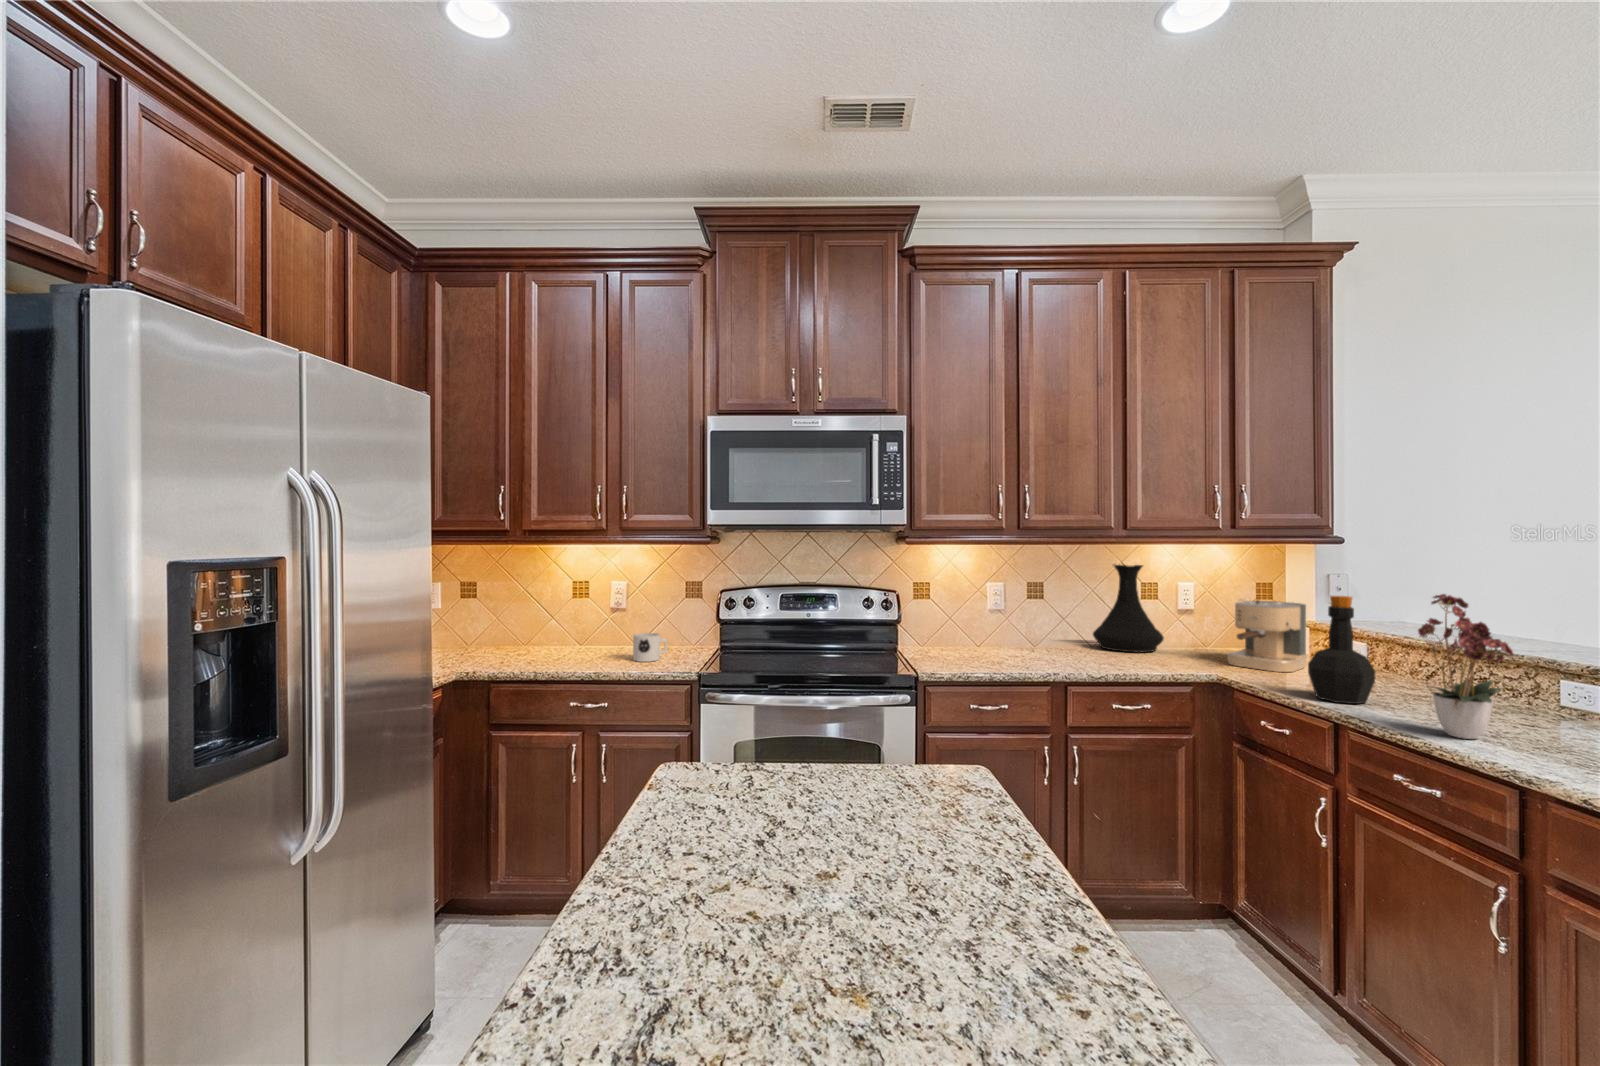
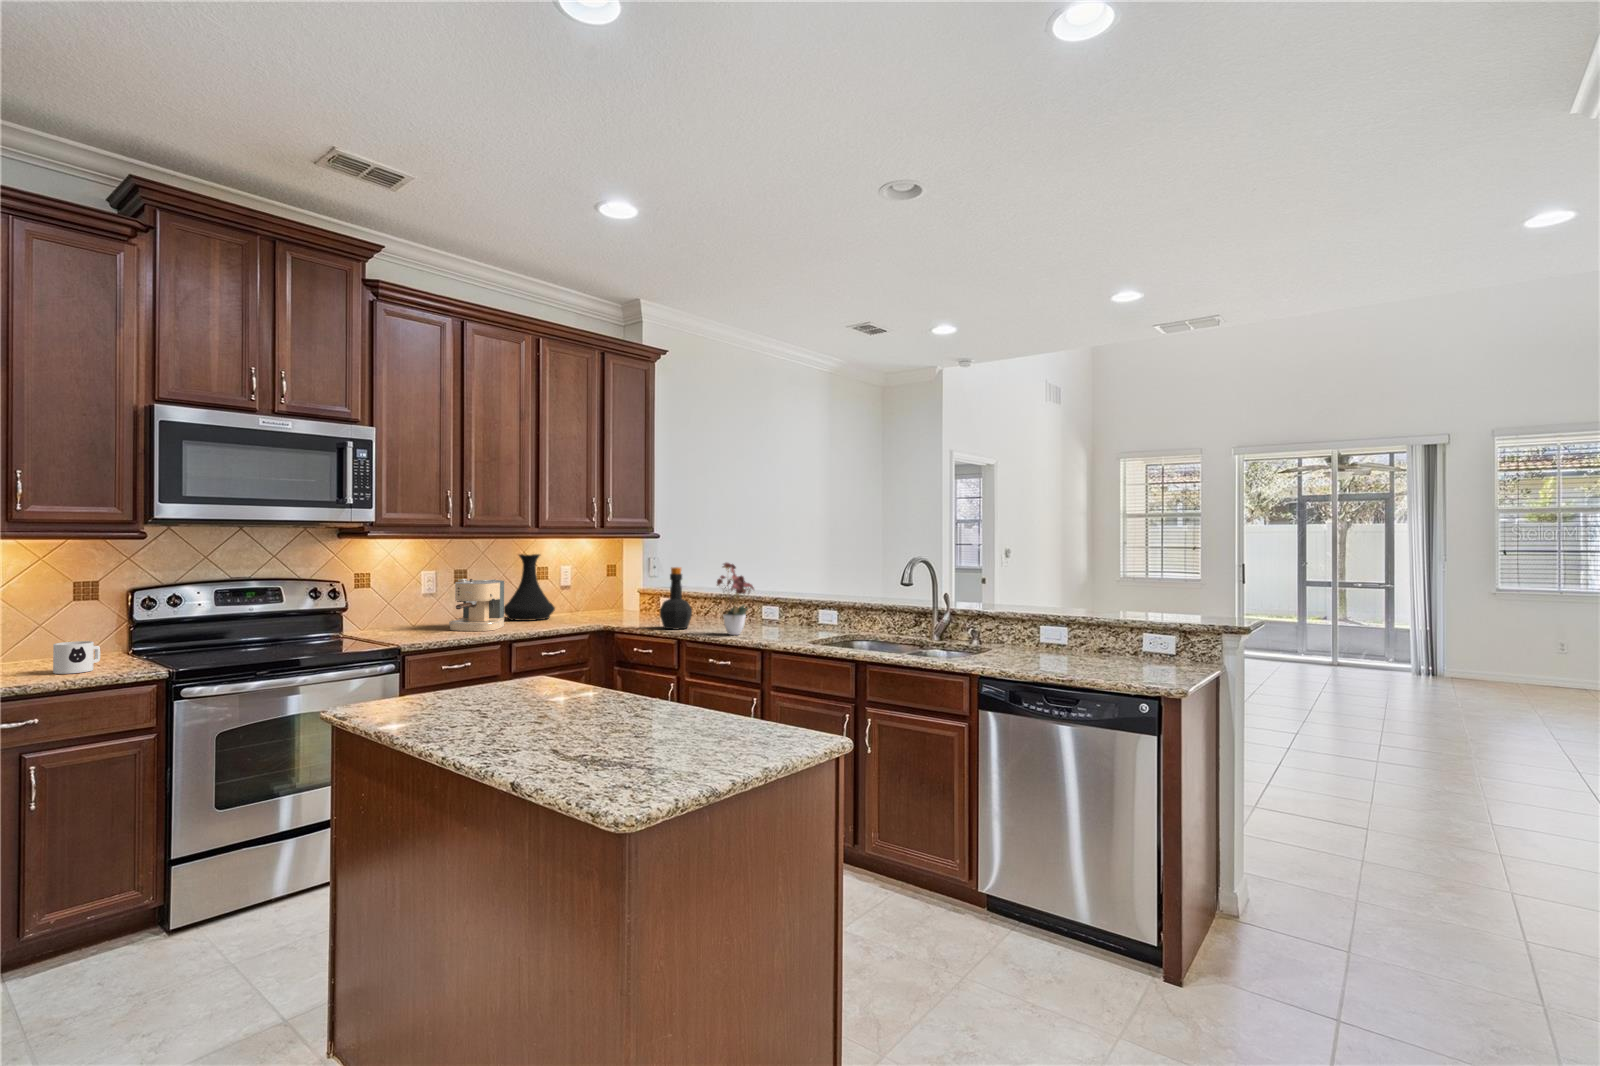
coffee maker: present [1227,600,1307,672] -> present [449,579,505,631]

